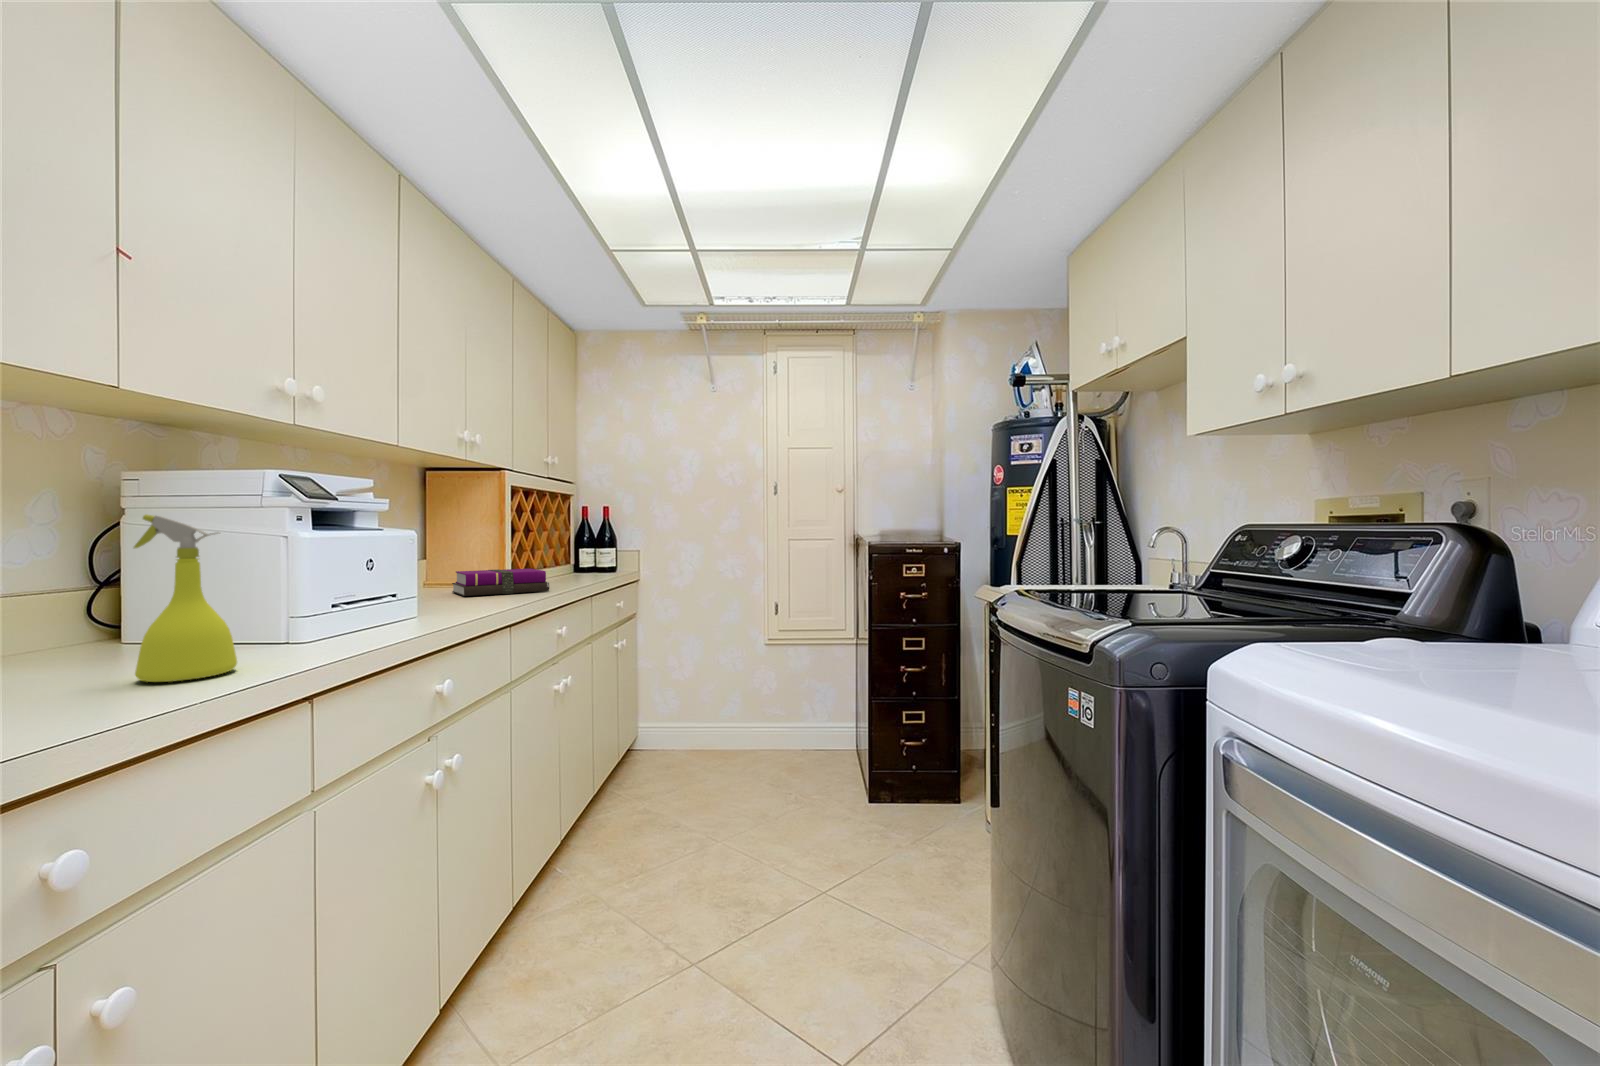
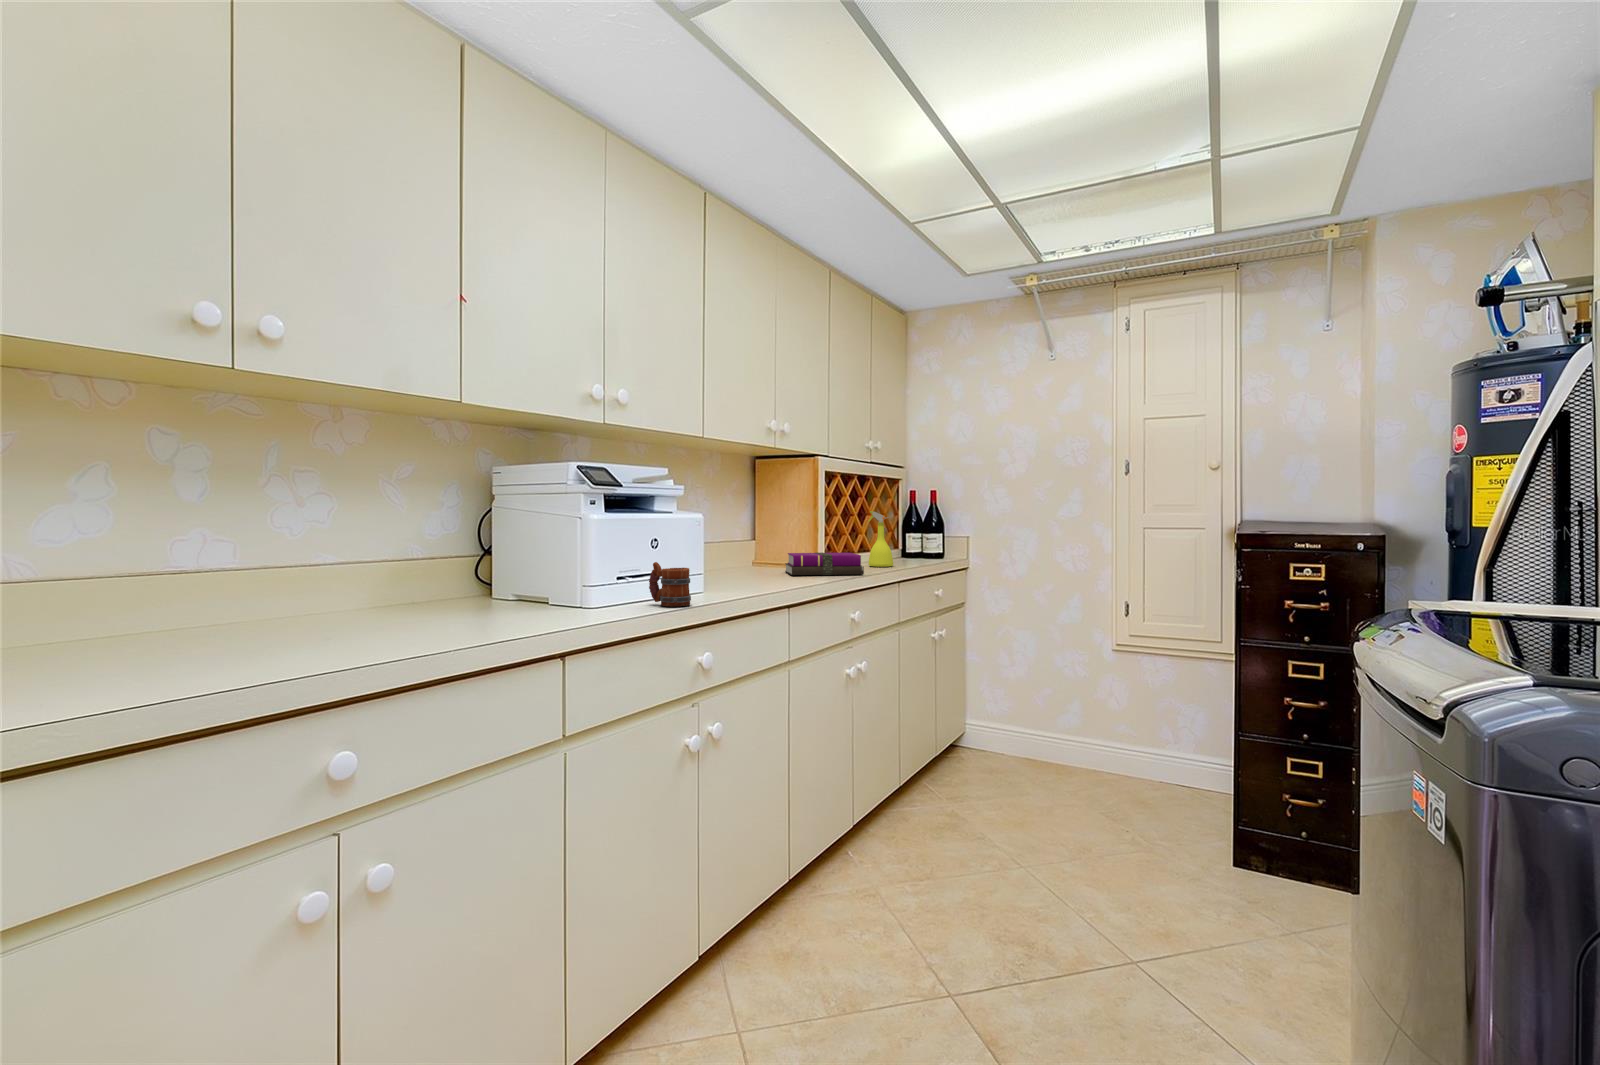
spray bottle: present [134,514,237,682] -> present [868,511,893,567]
mug: none [262,591,336,652] -> present [649,562,691,607]

